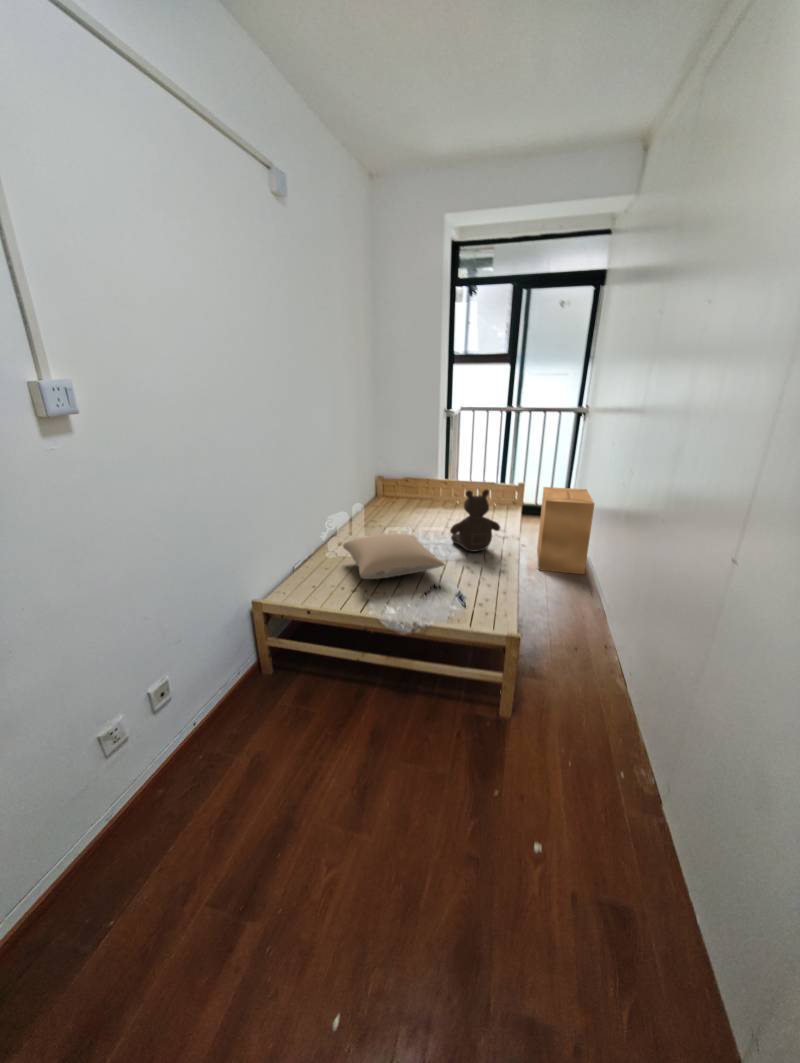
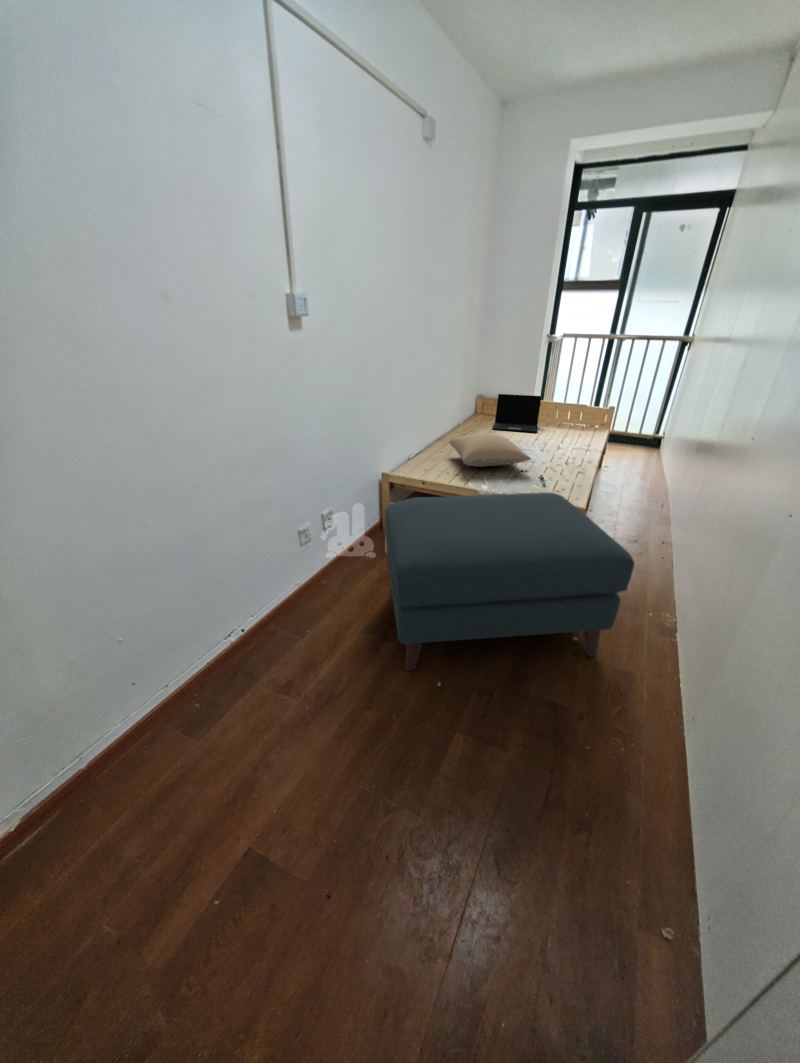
laptop: none [395,476,446,519] -> present [492,394,541,433]
cardboard box: present [537,487,594,574] -> none [616,410,679,491]
teddy bear: present [450,490,501,552] -> none [539,402,584,456]
ottoman: none [244,624,610,986] -> present [385,492,635,671]

